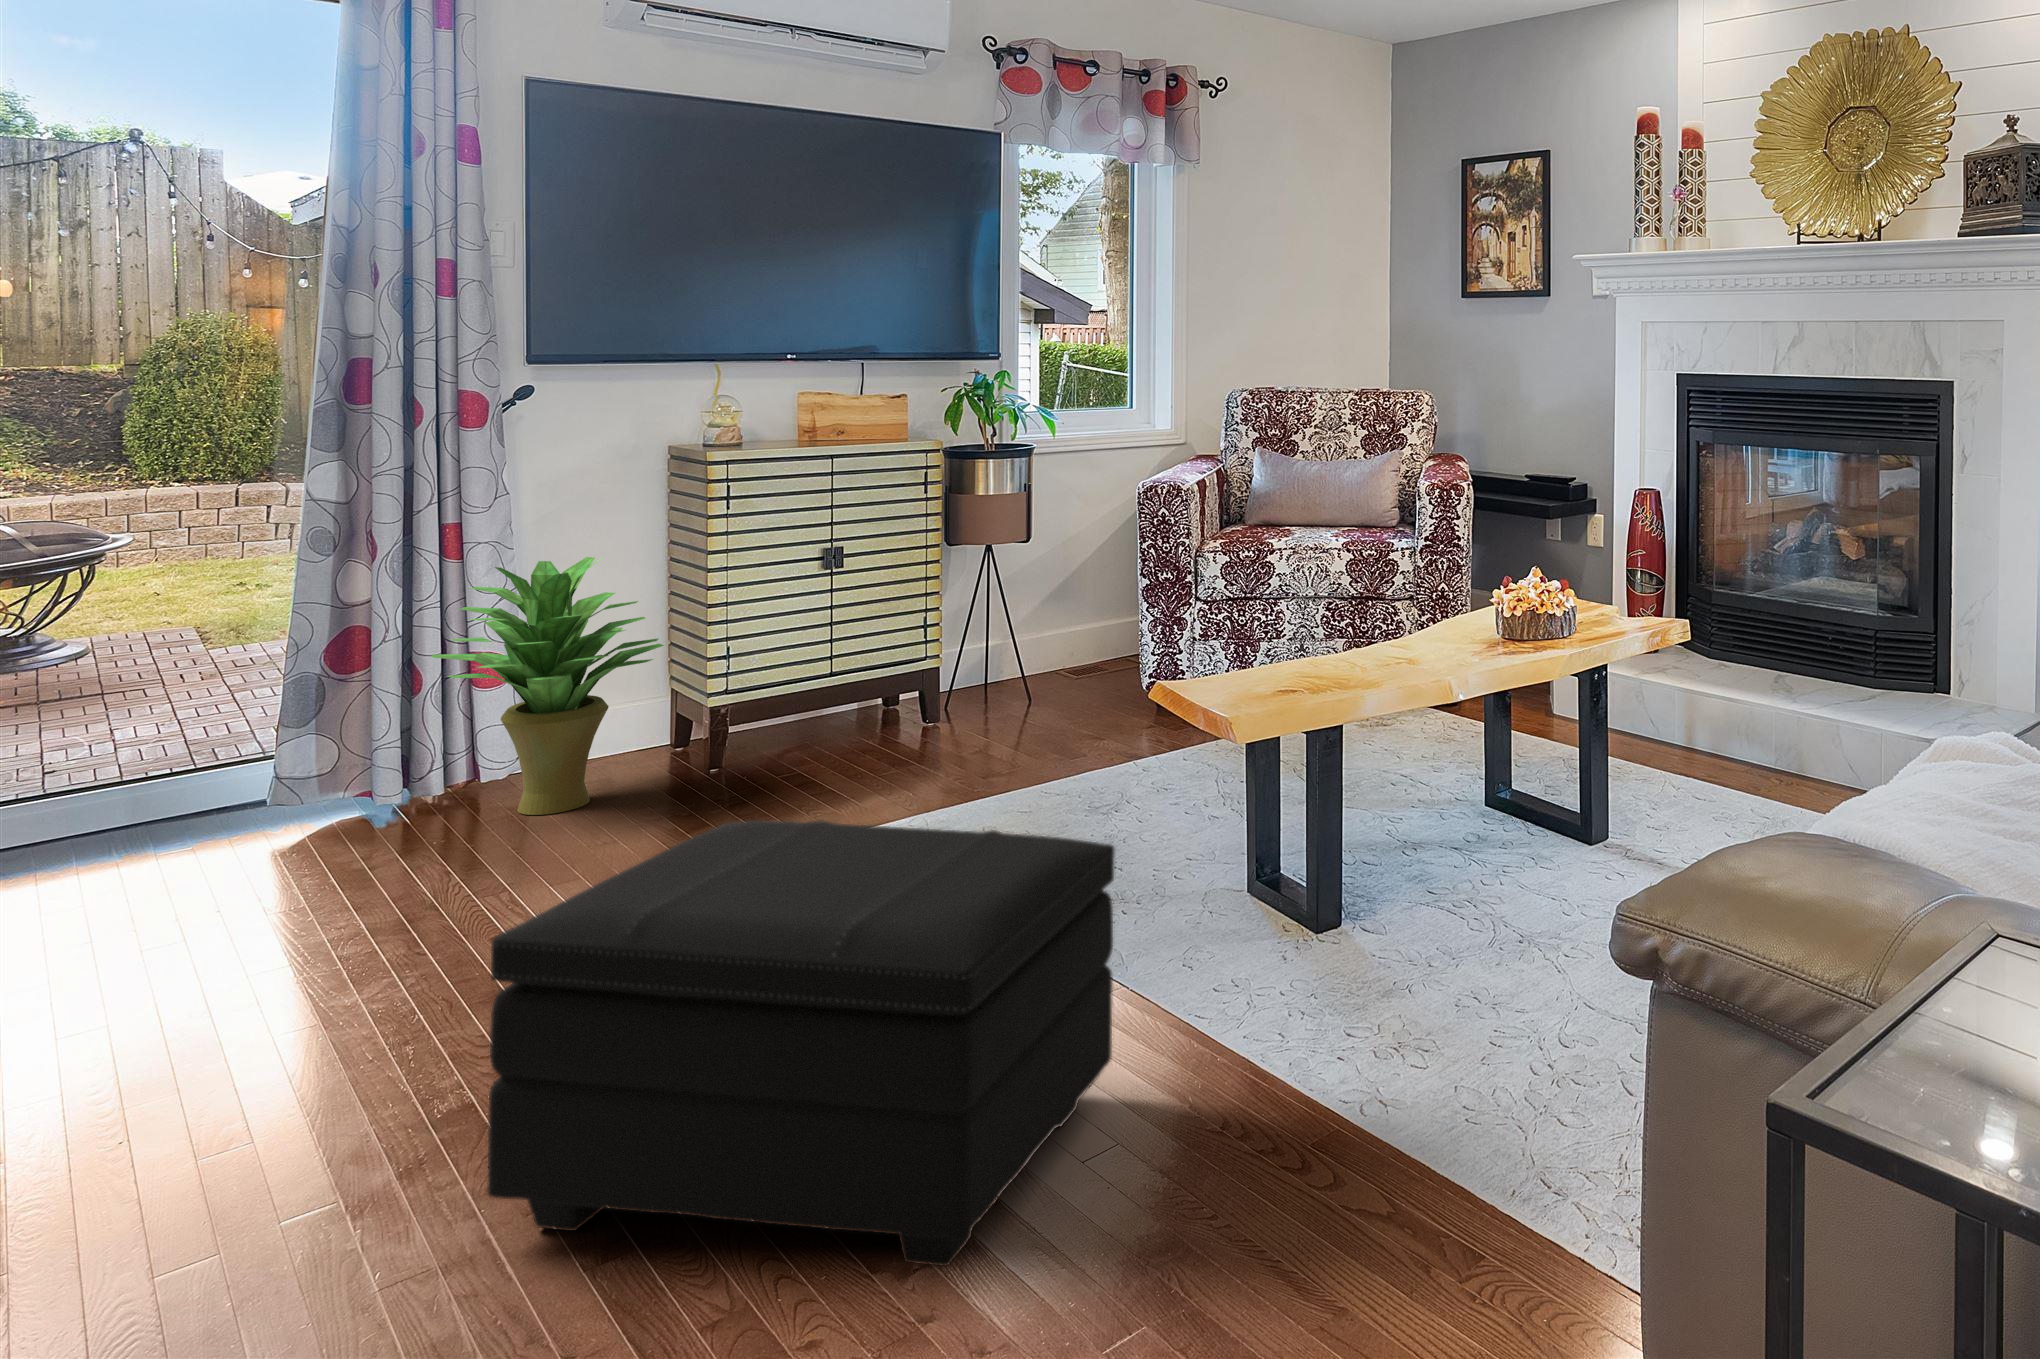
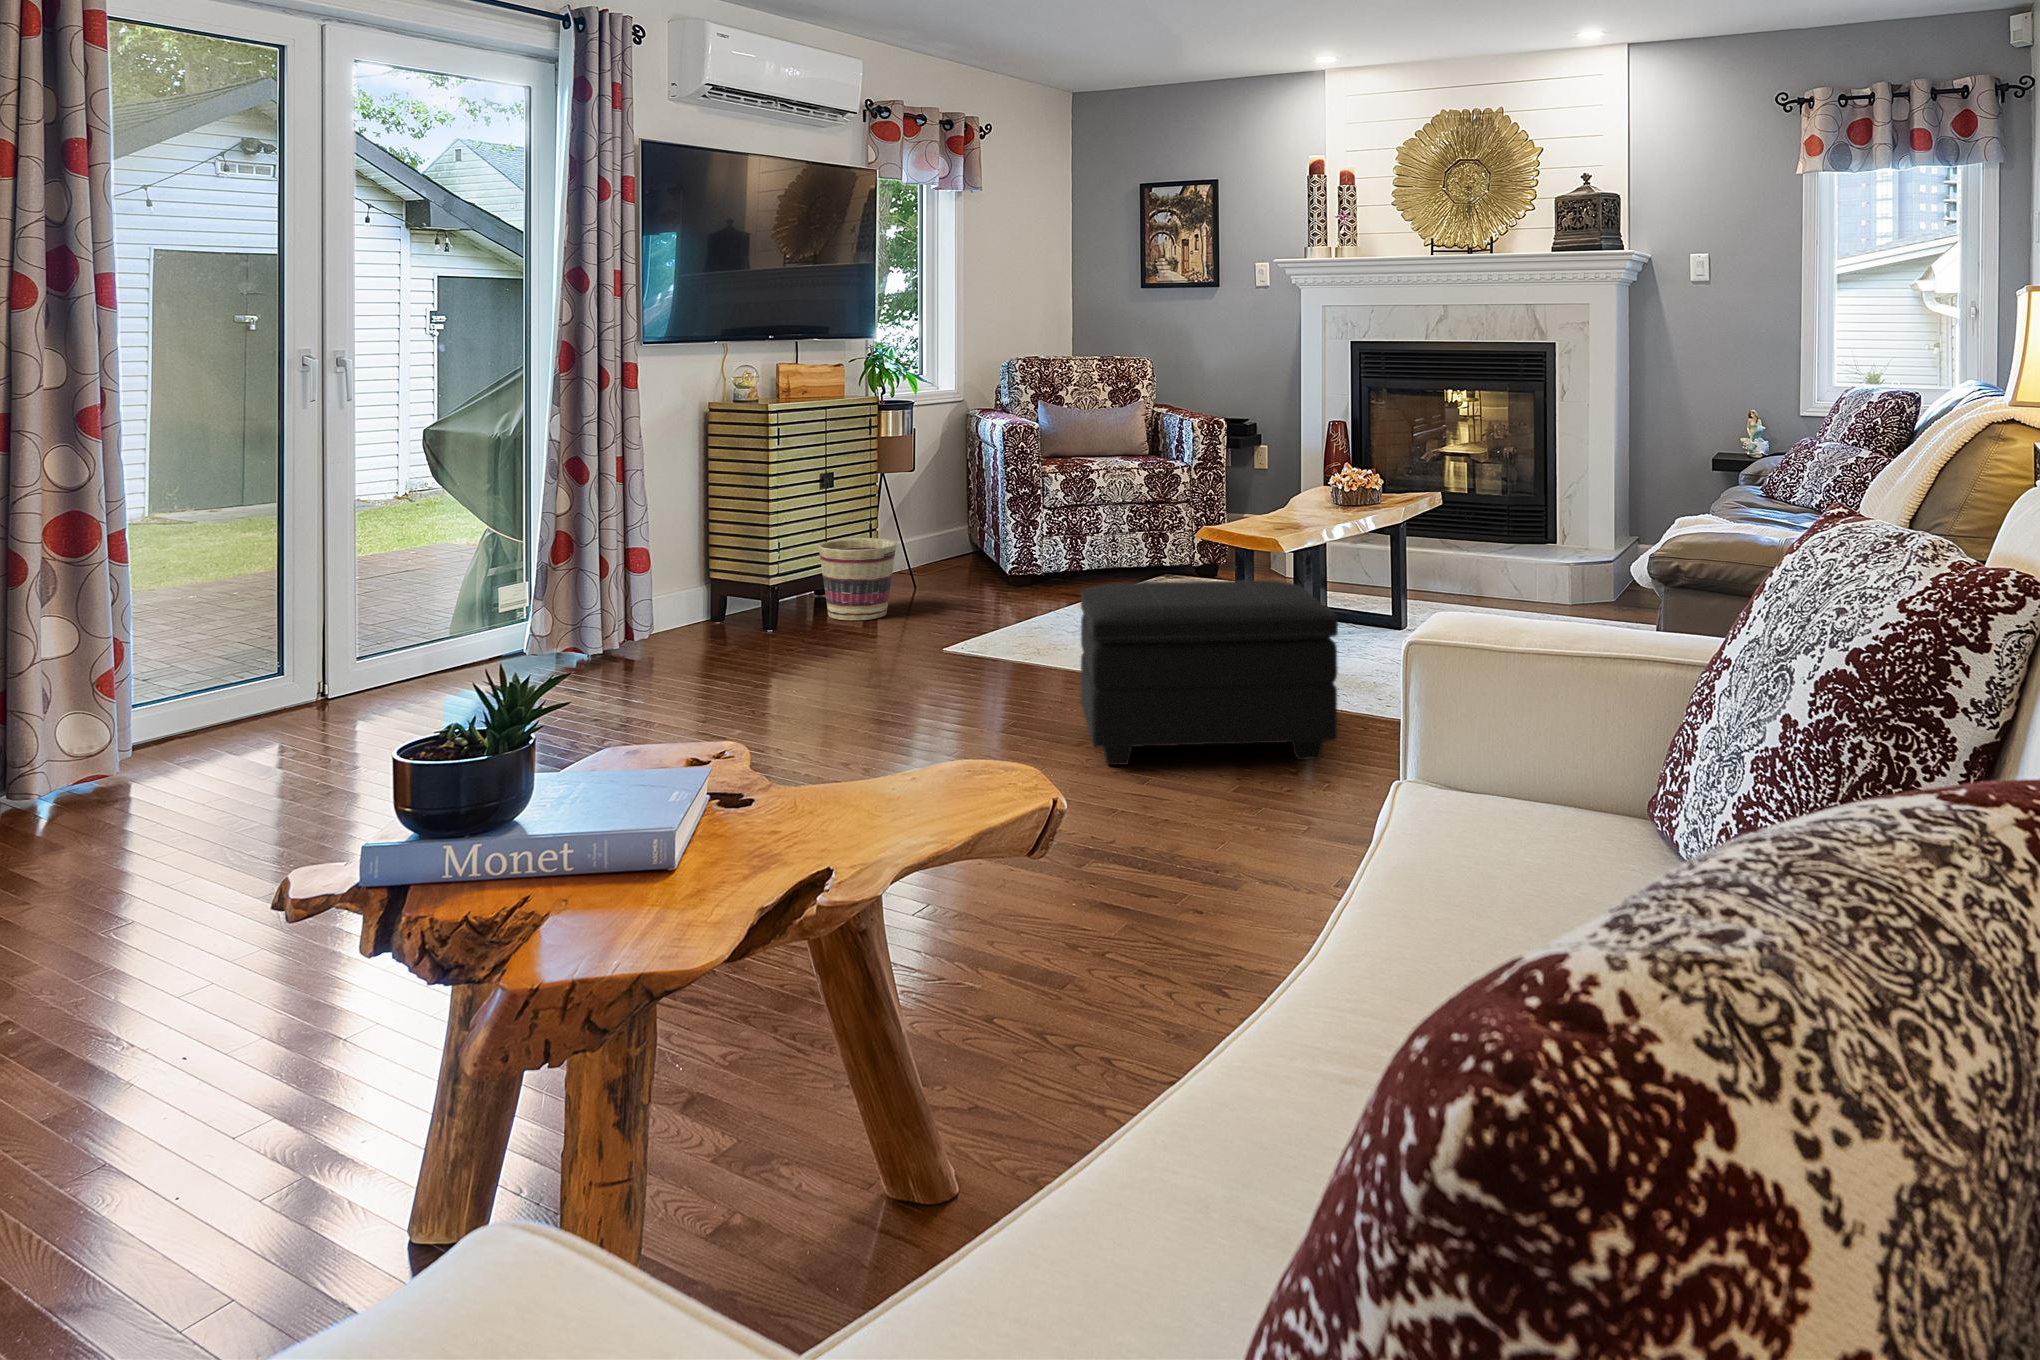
potted plant: present [432,557,664,815] -> none [649,475,782,650]
basket: none [786,642,909,768] -> present [818,538,897,620]

